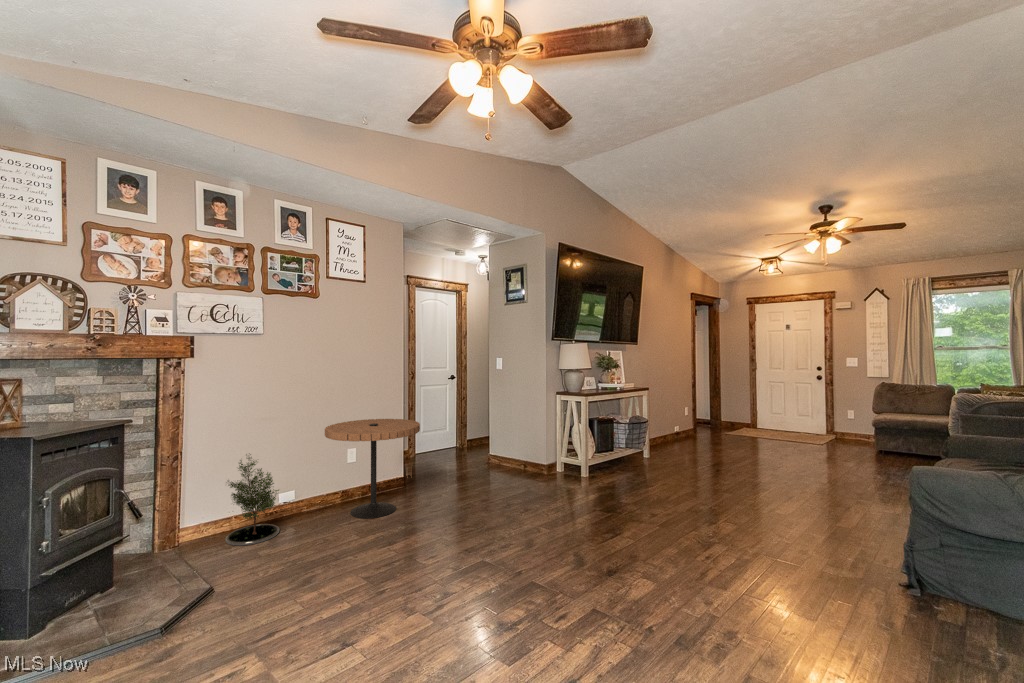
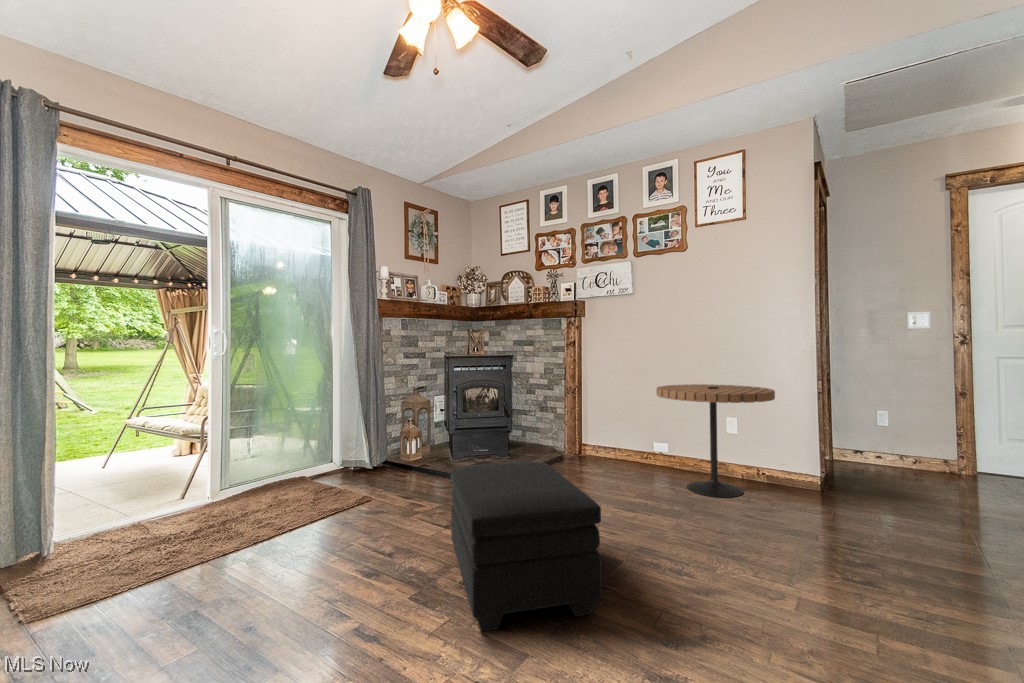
potted tree: present [226,454,279,546] -> none [589,394,636,471]
ottoman: none [426,514,583,656] -> present [451,462,602,631]

